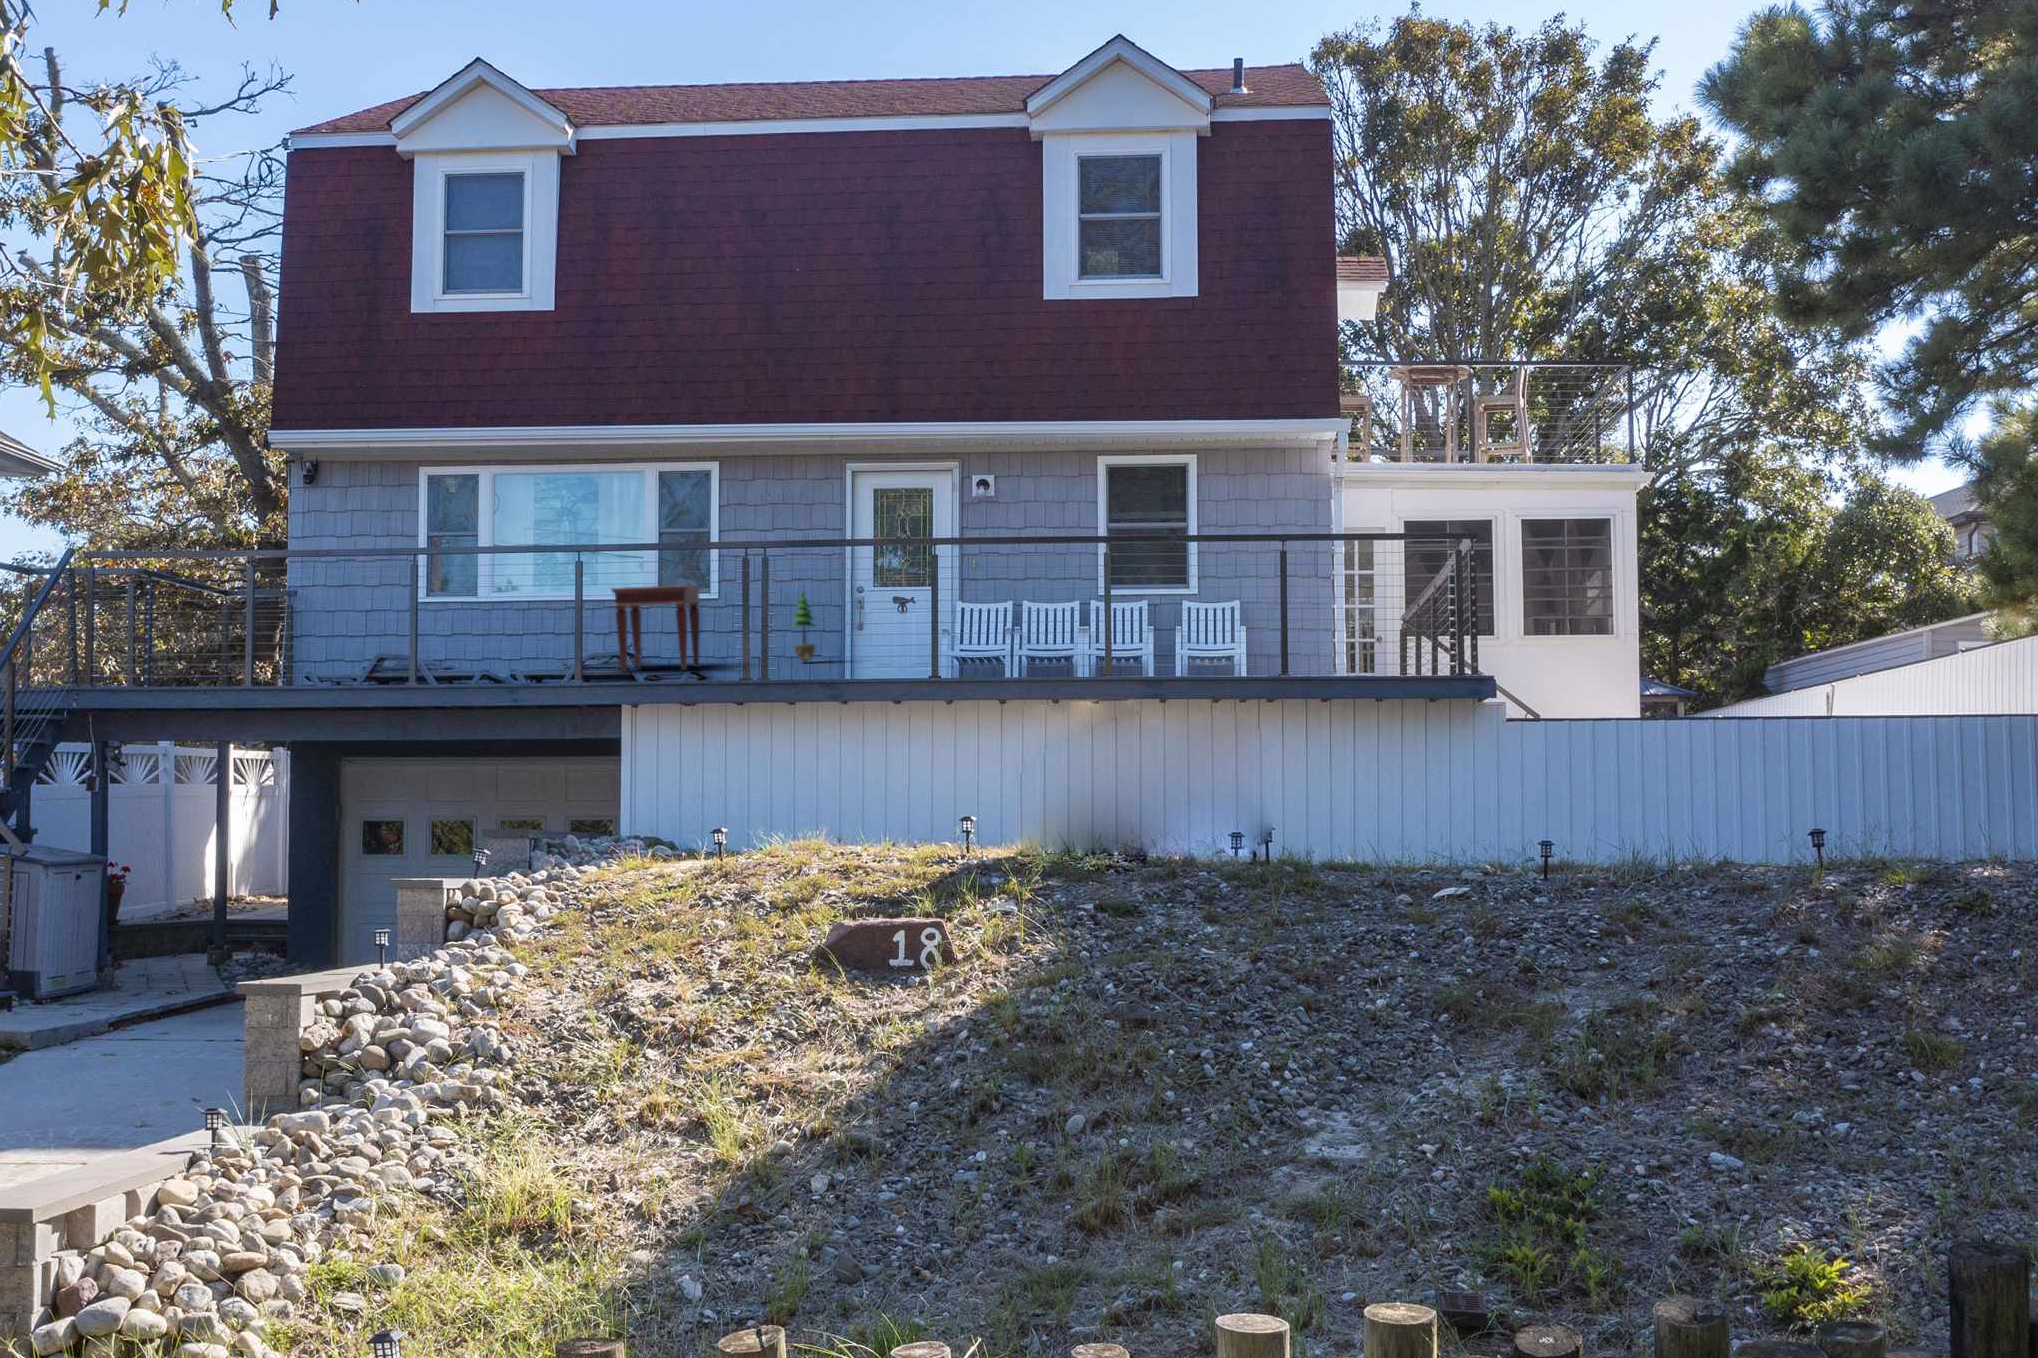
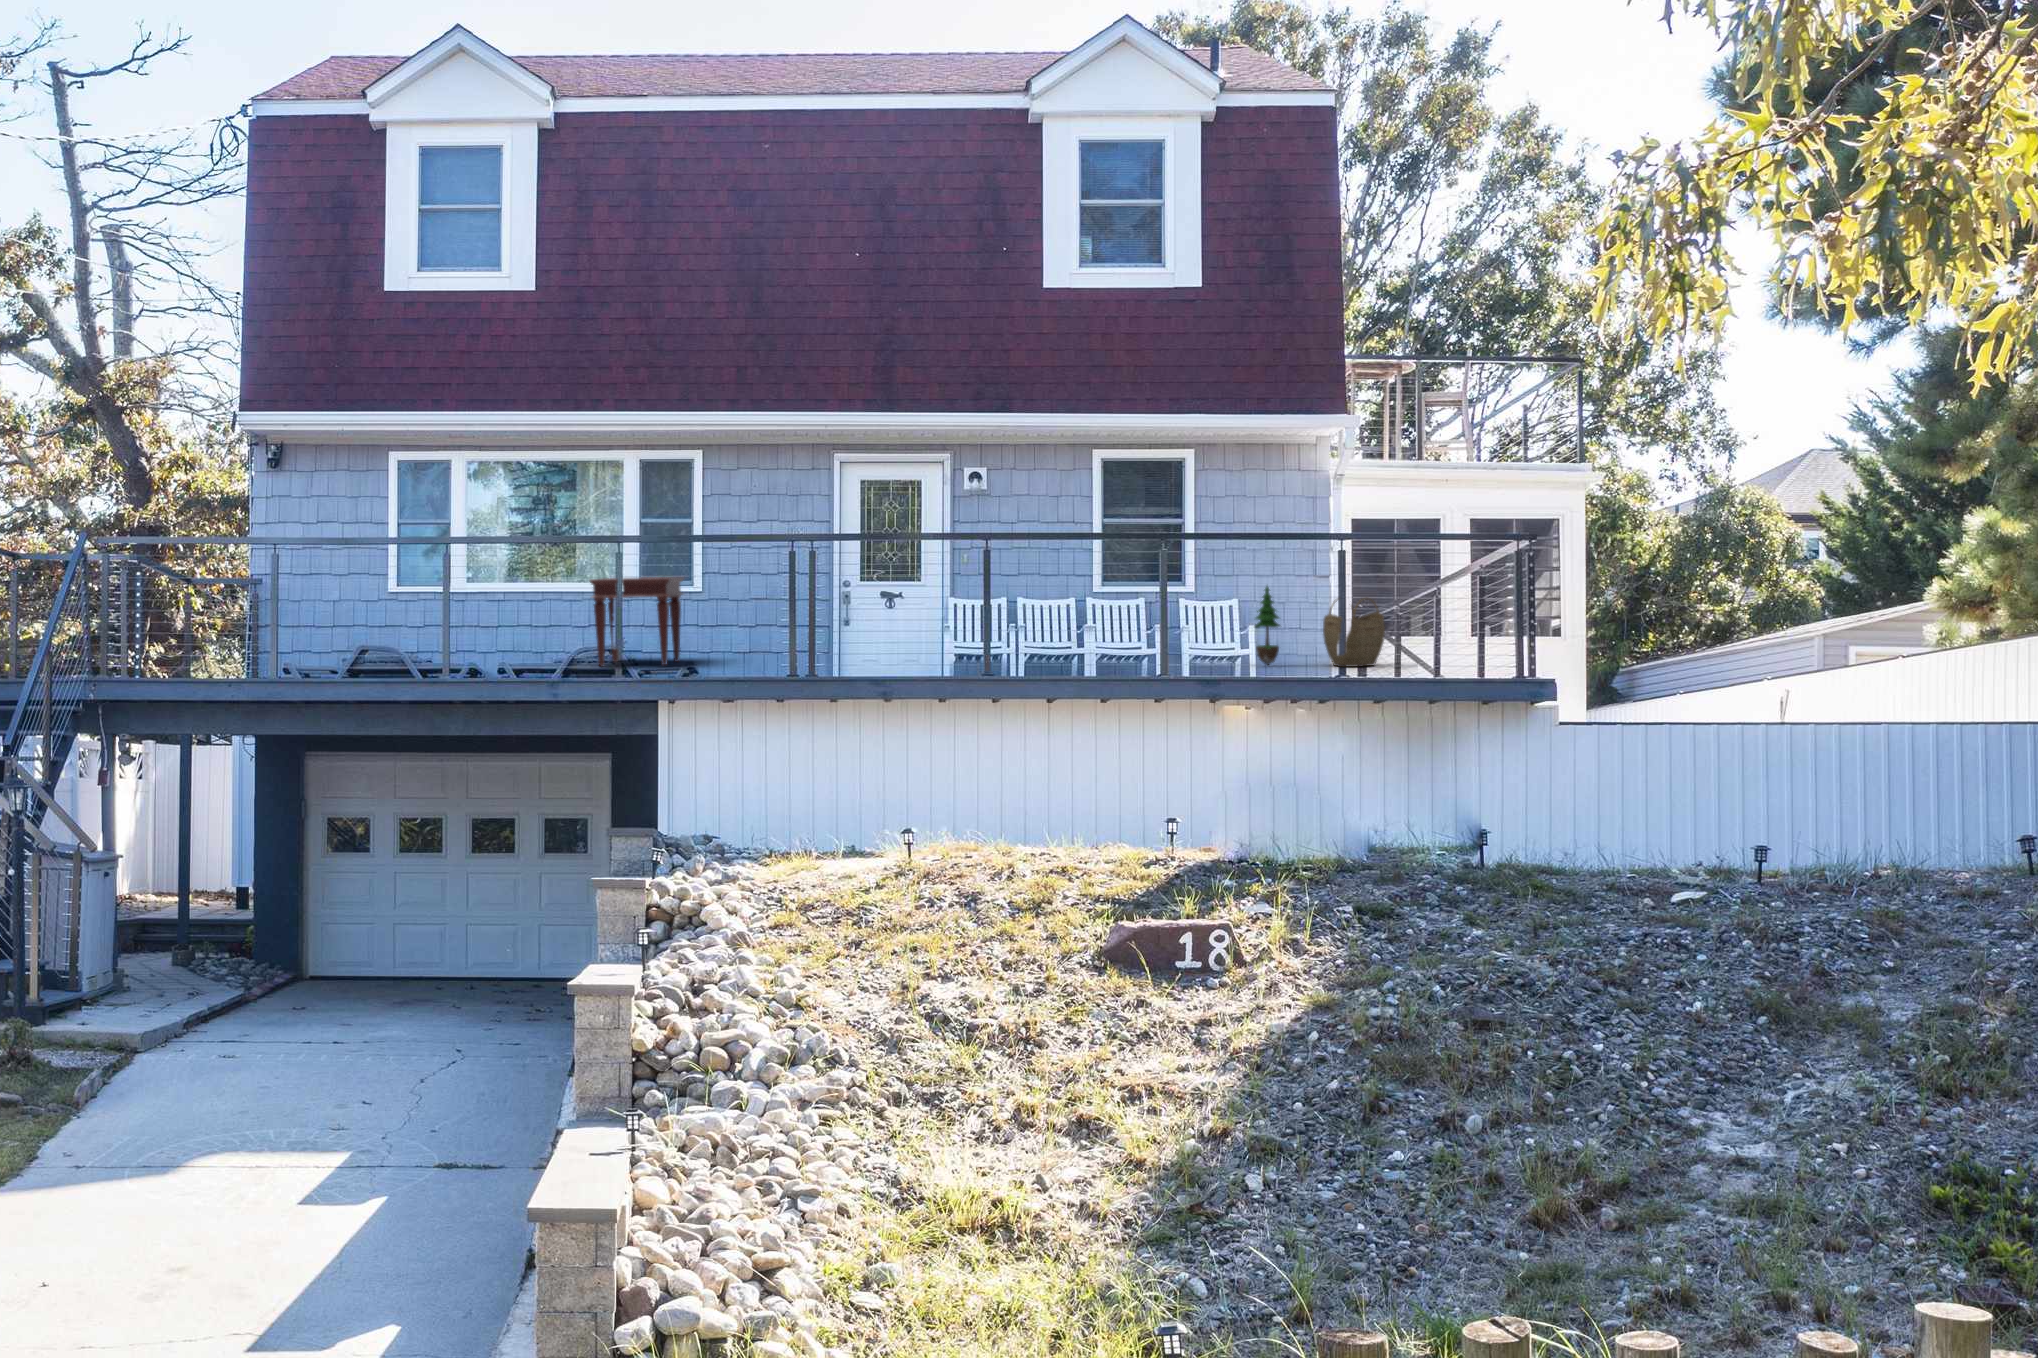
potted tree: present [792,591,815,662] -> present [1254,586,1280,665]
woven basket: none [1314,596,1374,663] -> present [1323,598,1385,667]

